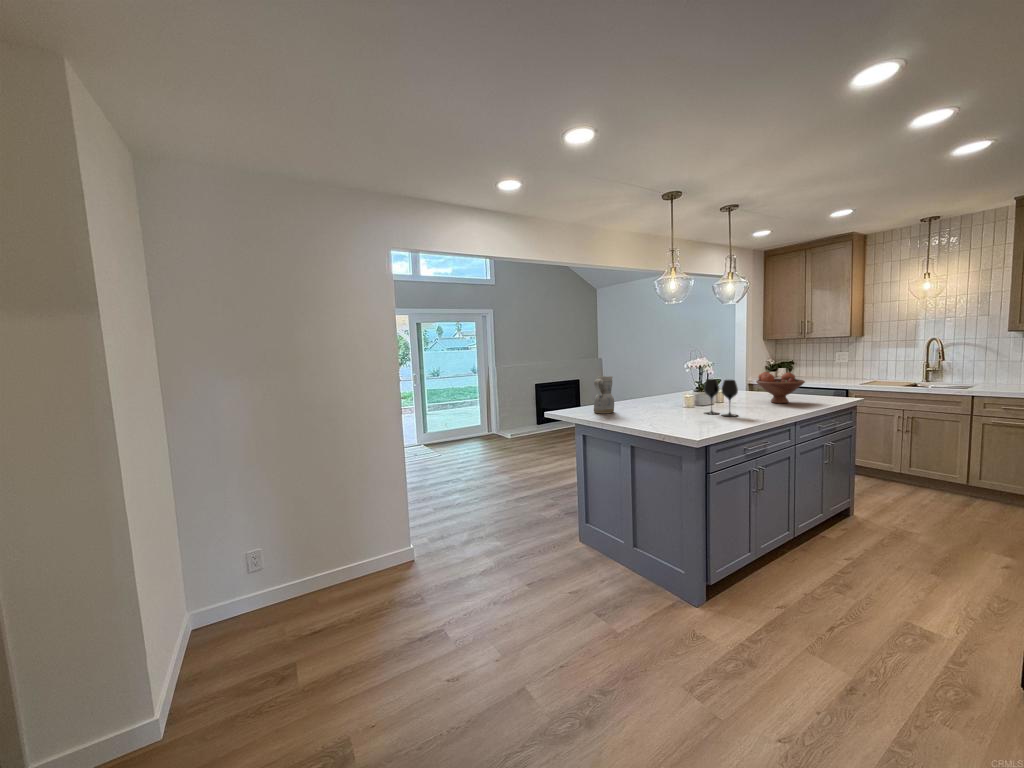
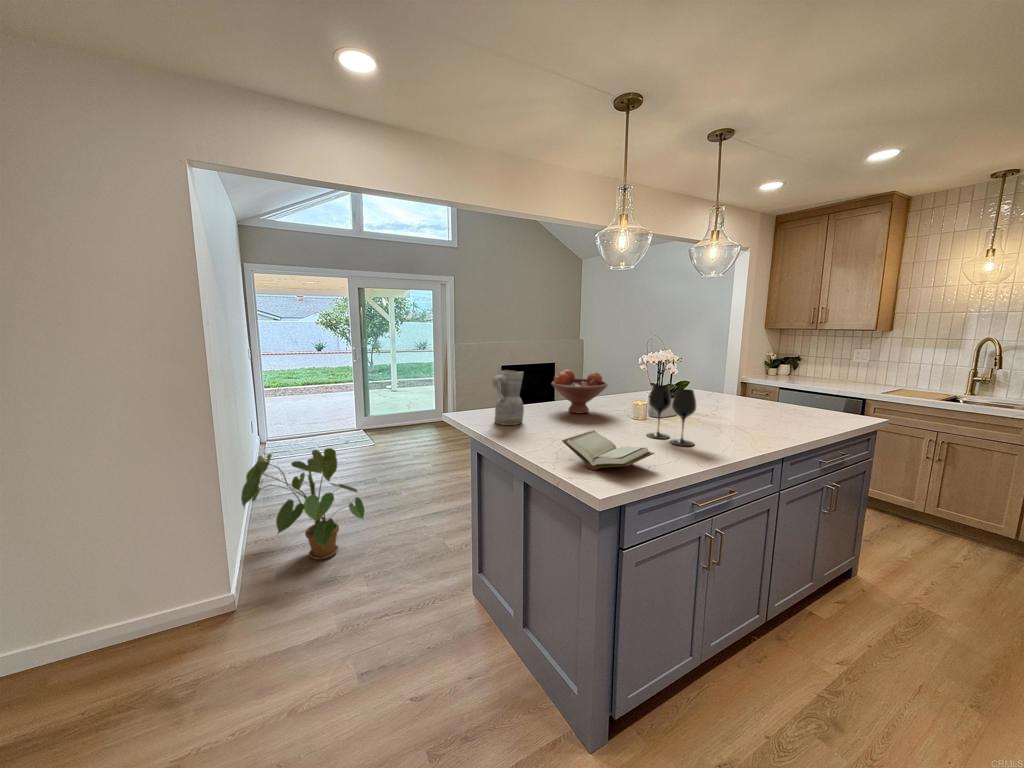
fruit bowl: present [756,372,805,403] -> present [552,370,608,413]
book: none [661,407,720,428] -> present [562,430,654,470]
house plant: none [394,444,488,529] -> present [241,448,365,560]

